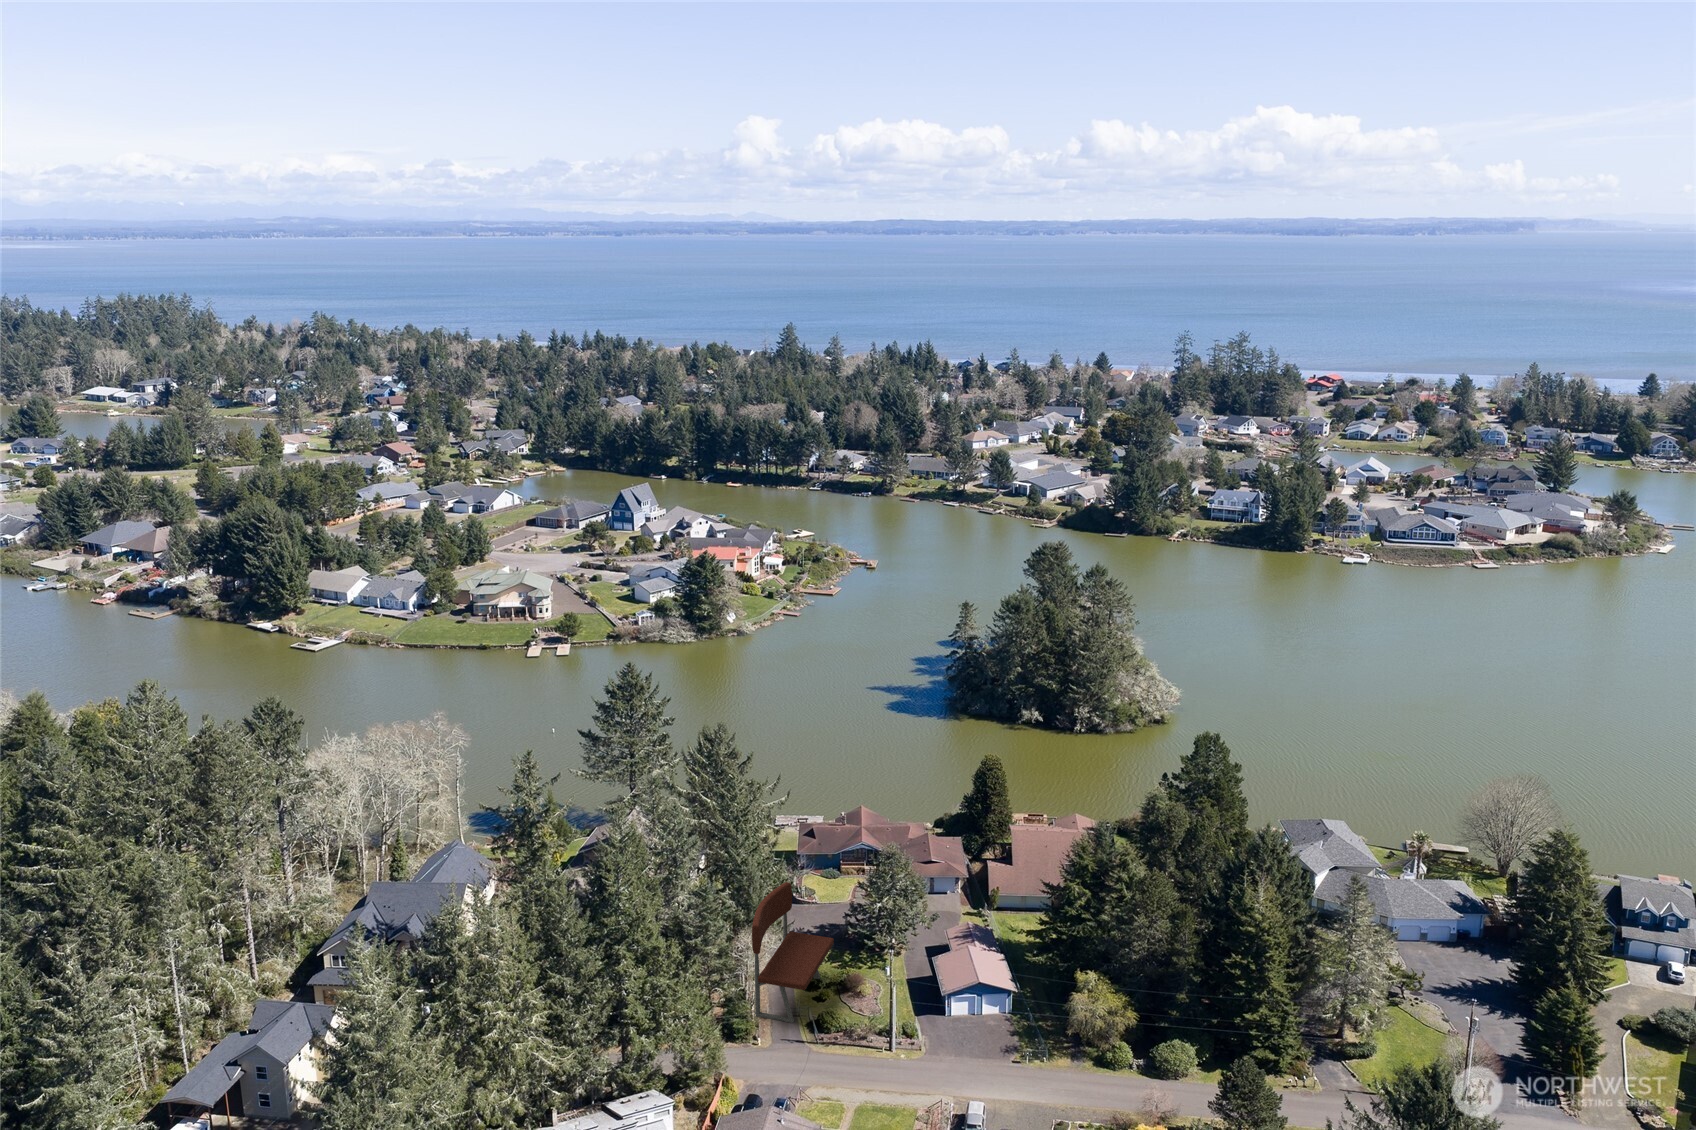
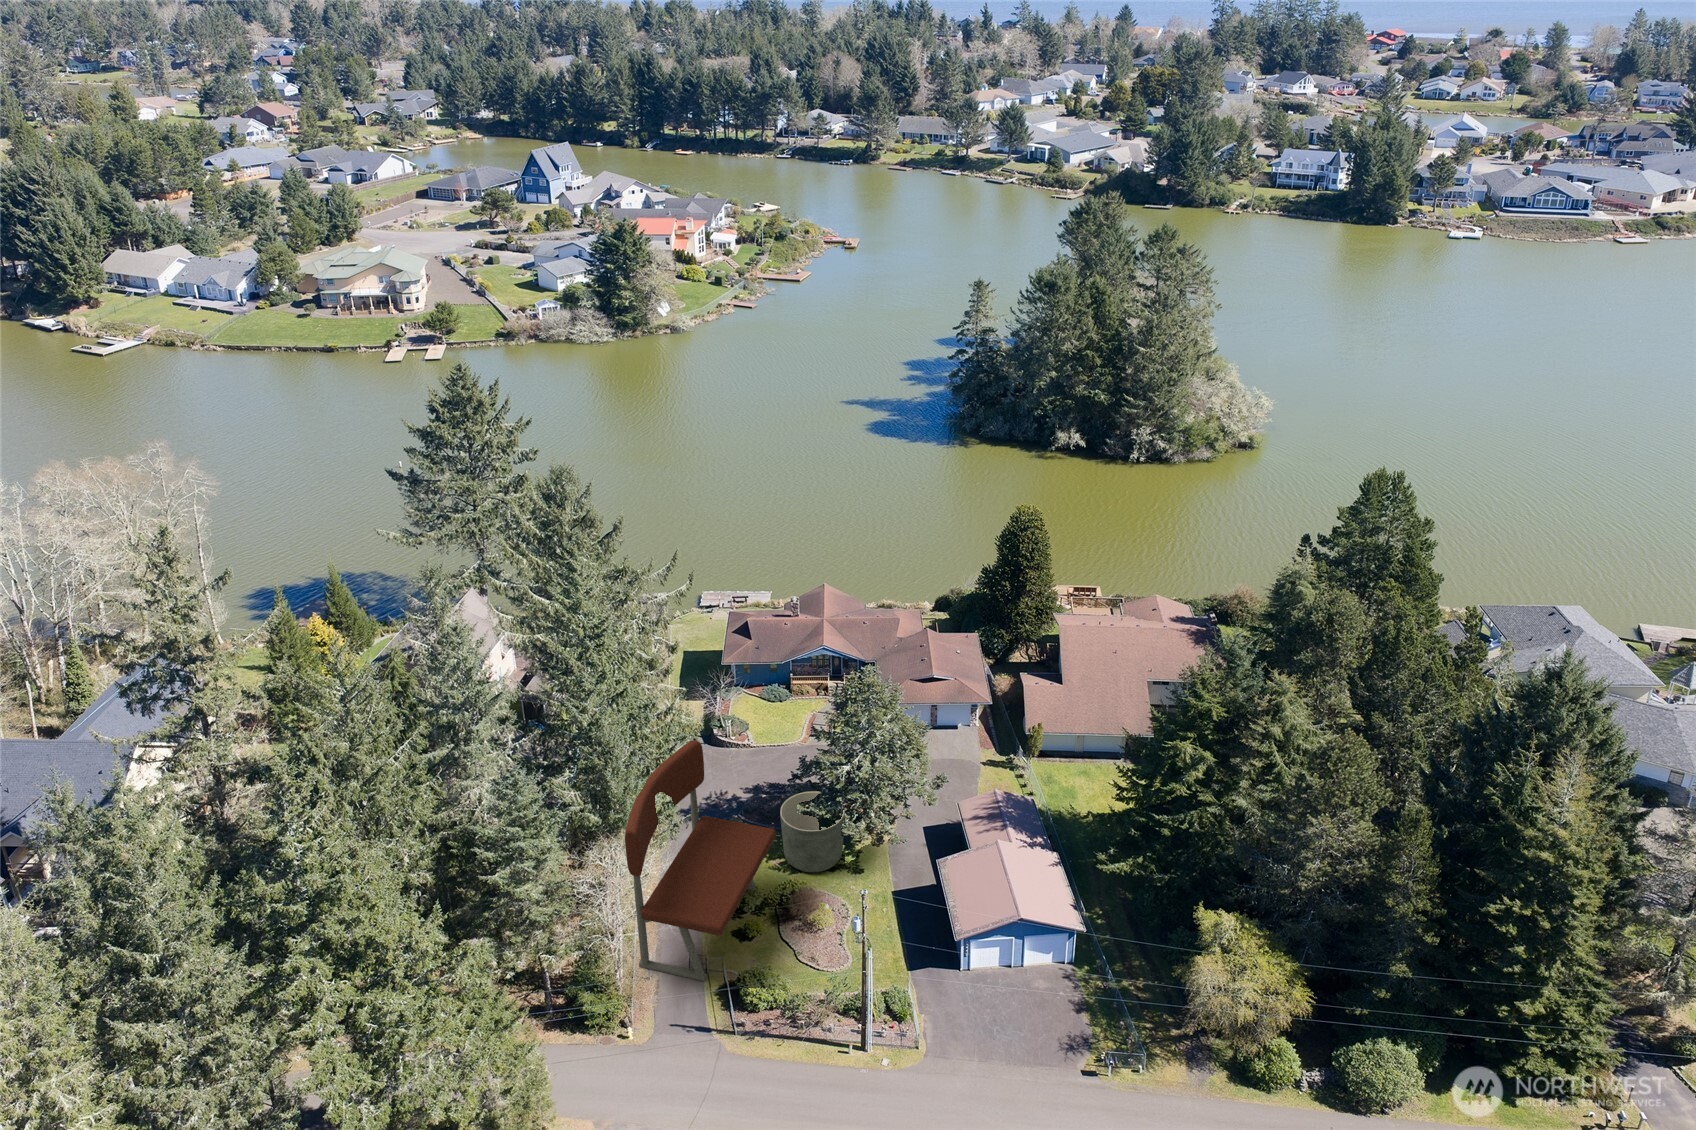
planter: none [835,922,874,971] -> present [780,791,845,872]

